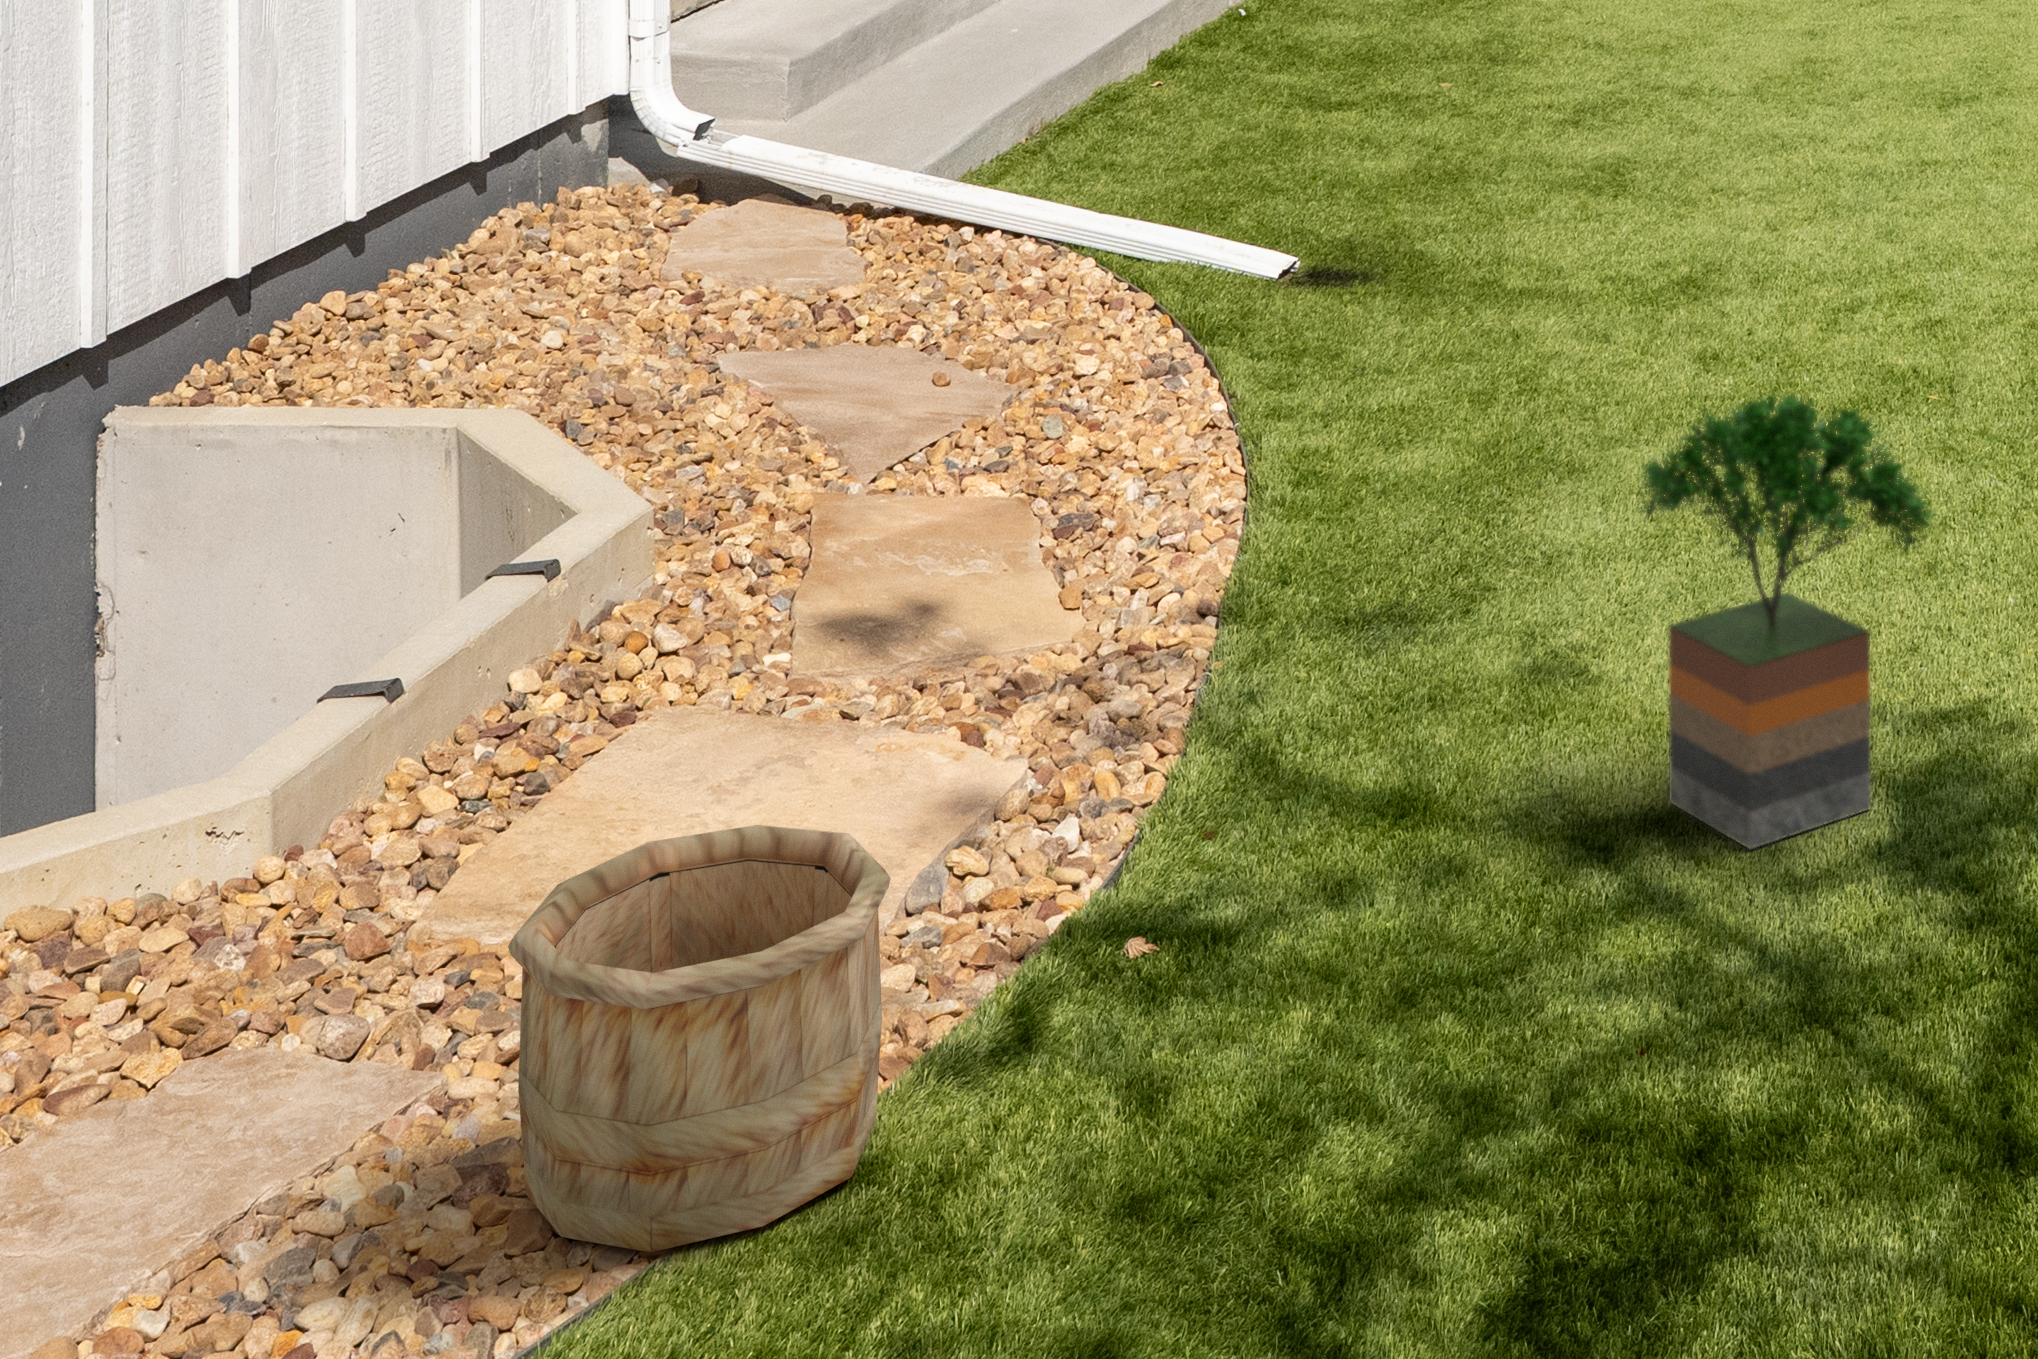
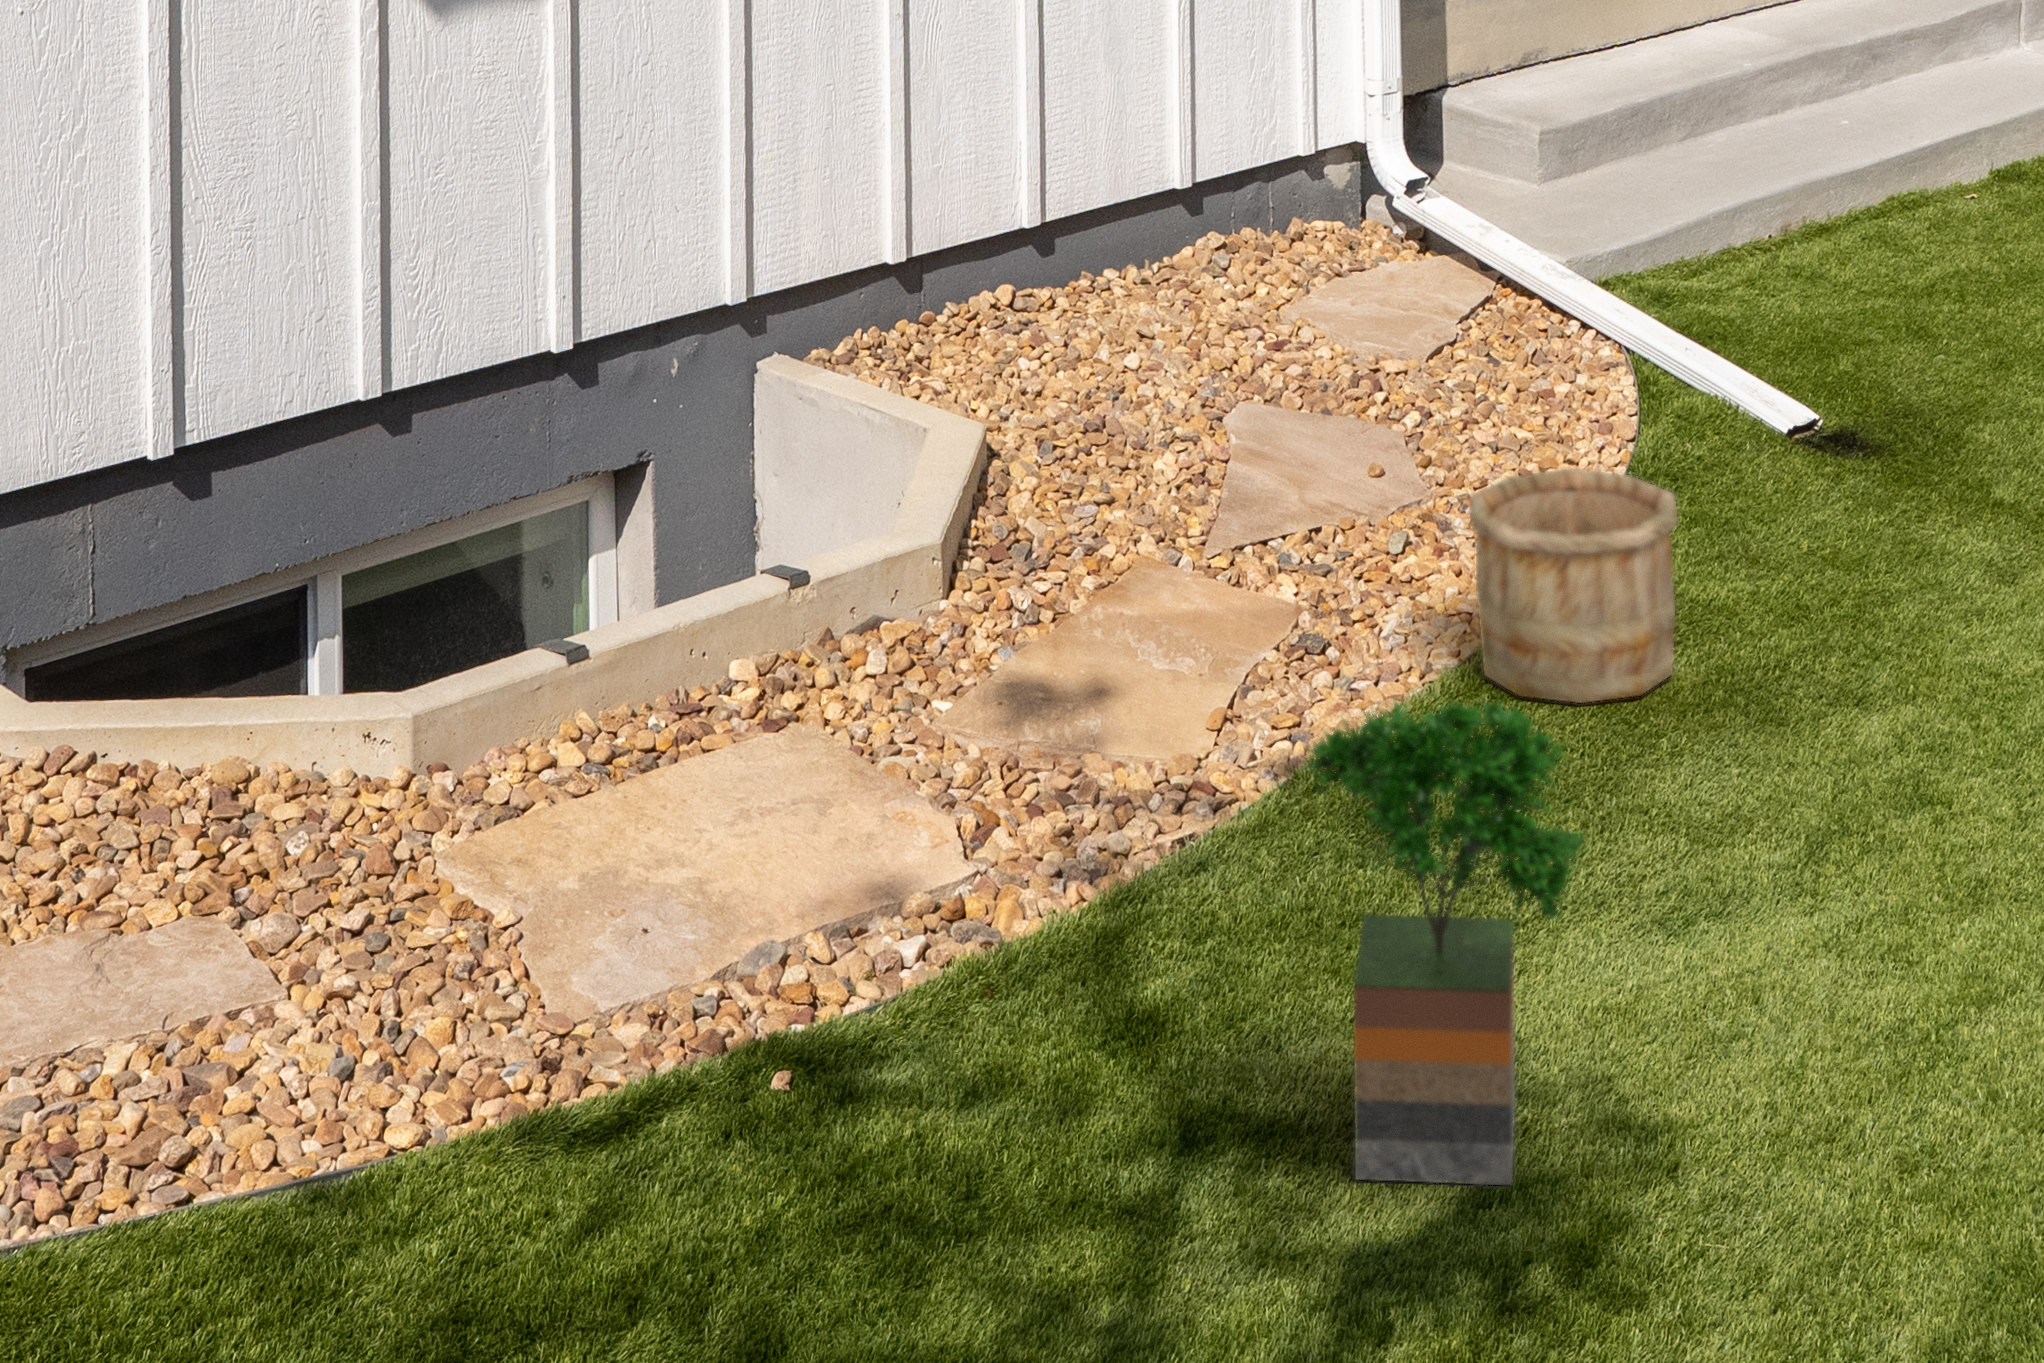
wooden bucket: present [508,825,891,1252] -> present [1469,469,1677,703]

